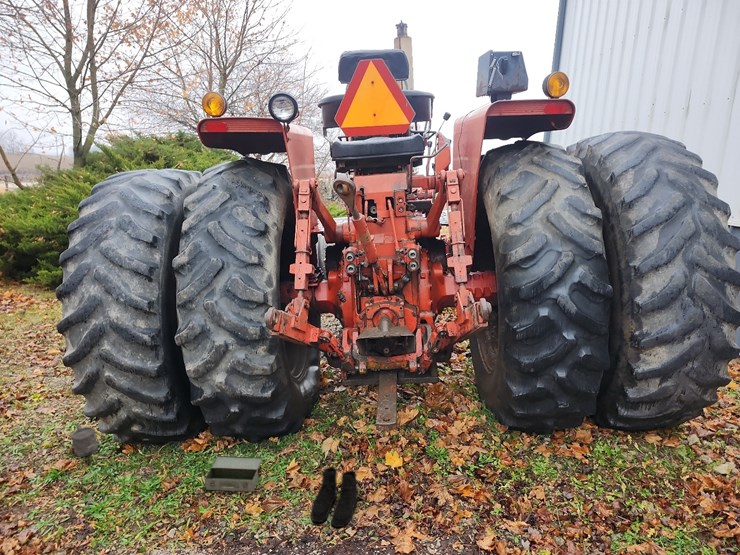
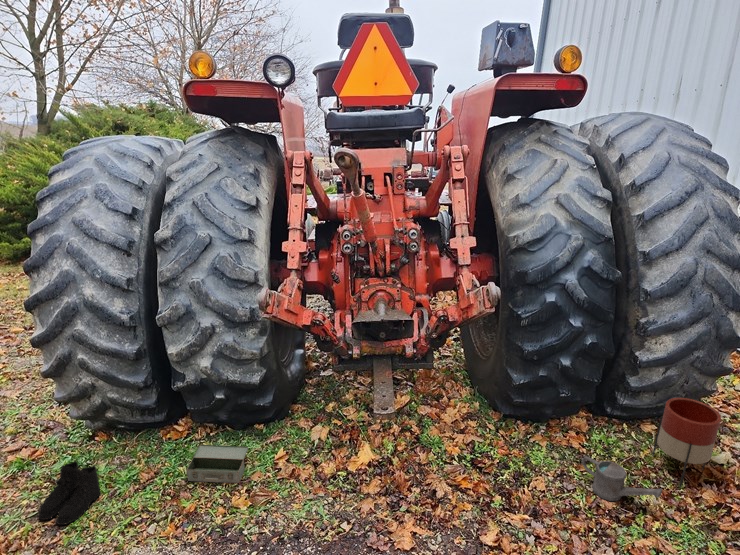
planter: none [654,408,717,496] -> present [652,398,721,487]
watering can: present [71,424,98,457] -> present [582,456,662,501]
boots: present [311,466,357,527] -> present [39,461,101,525]

